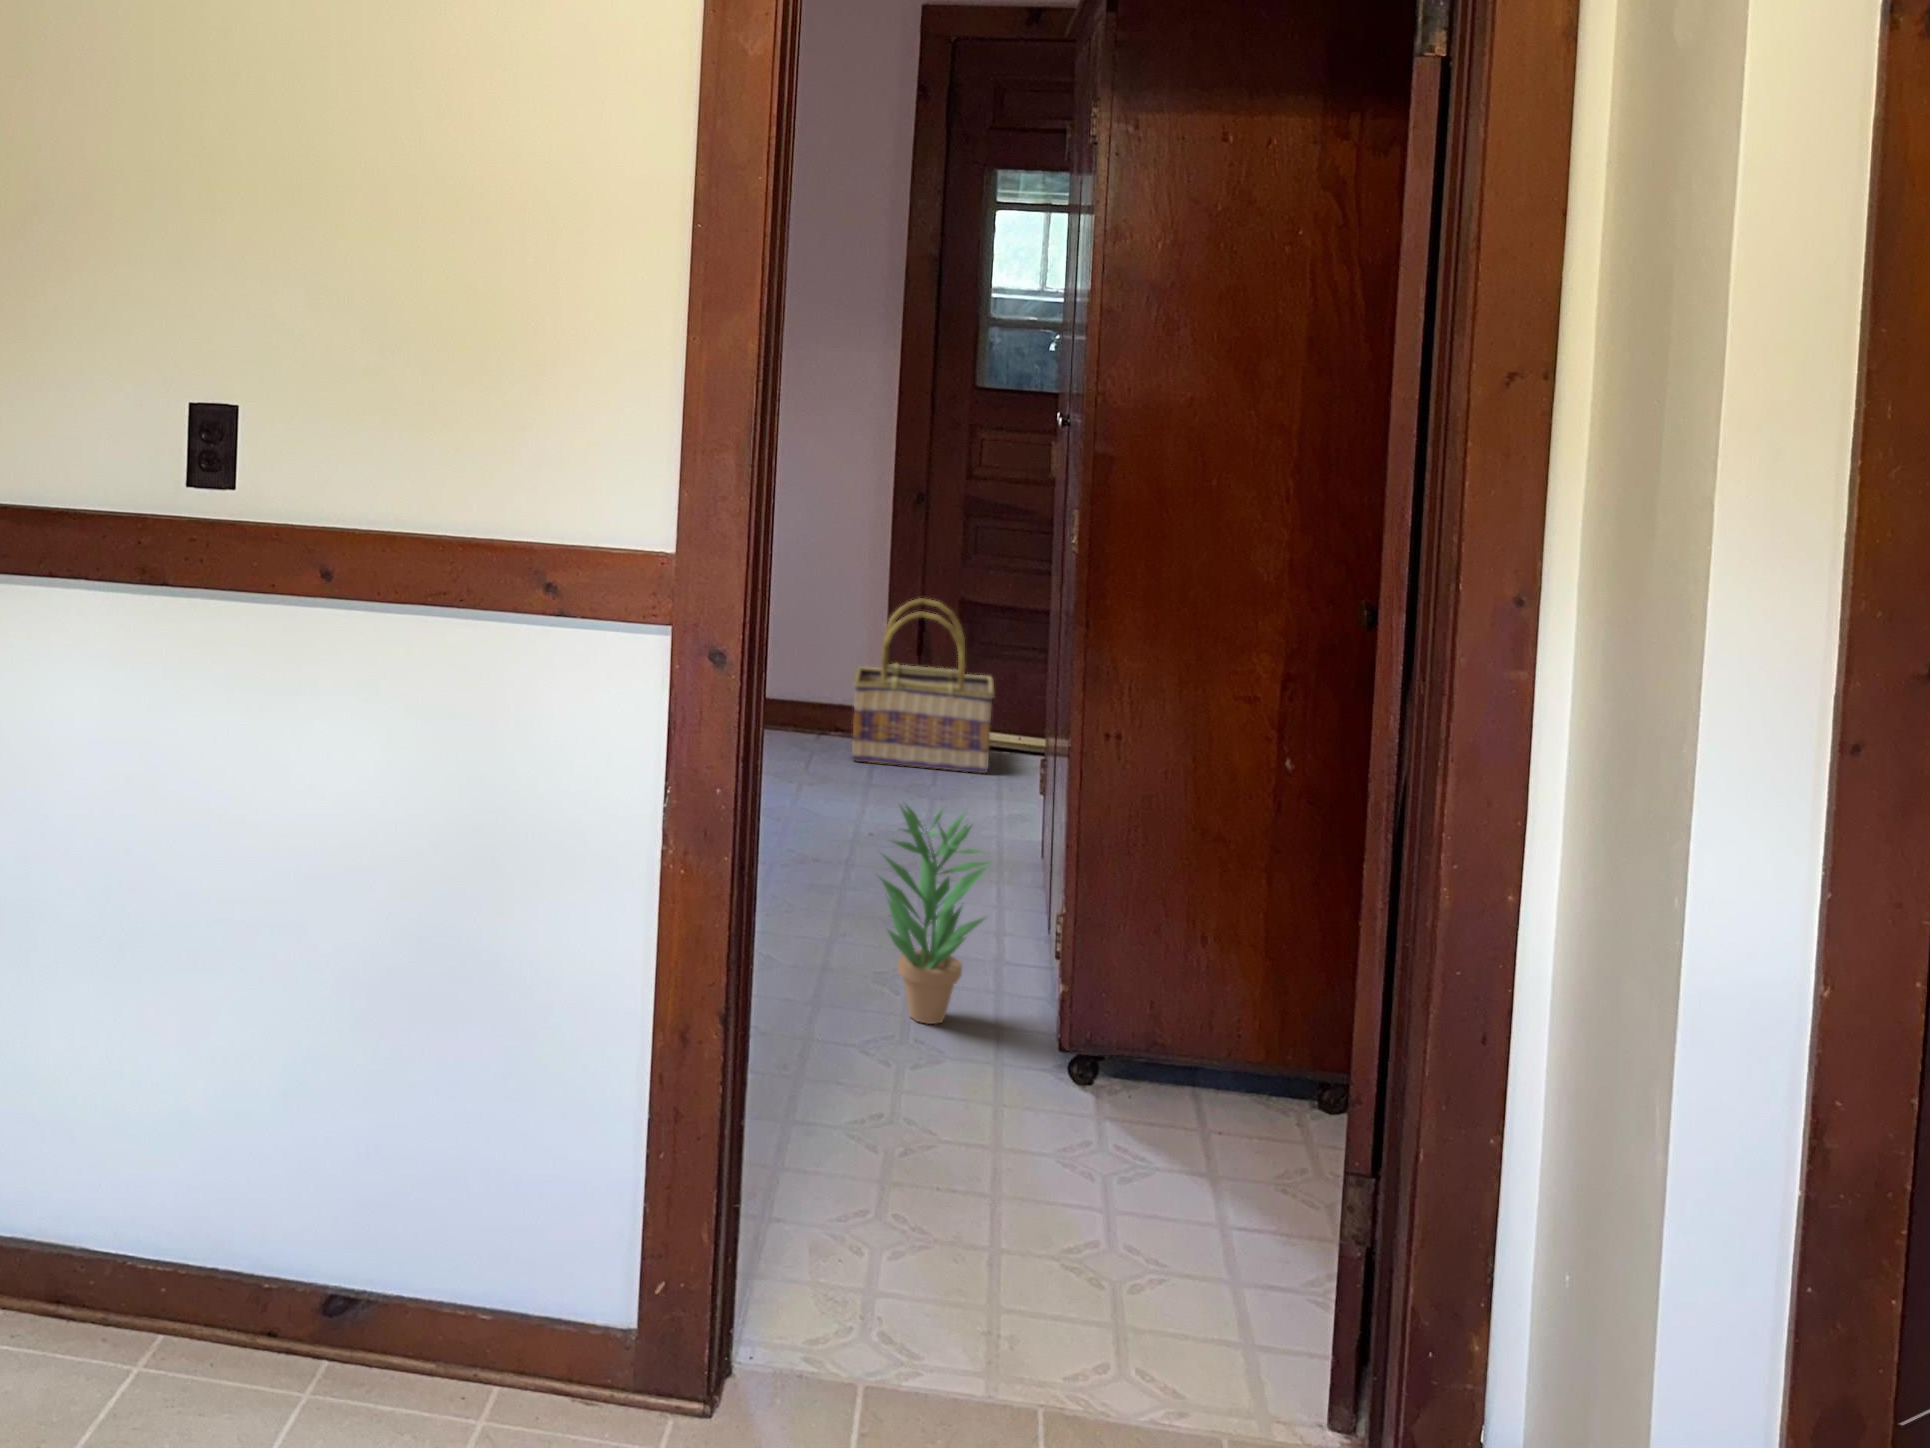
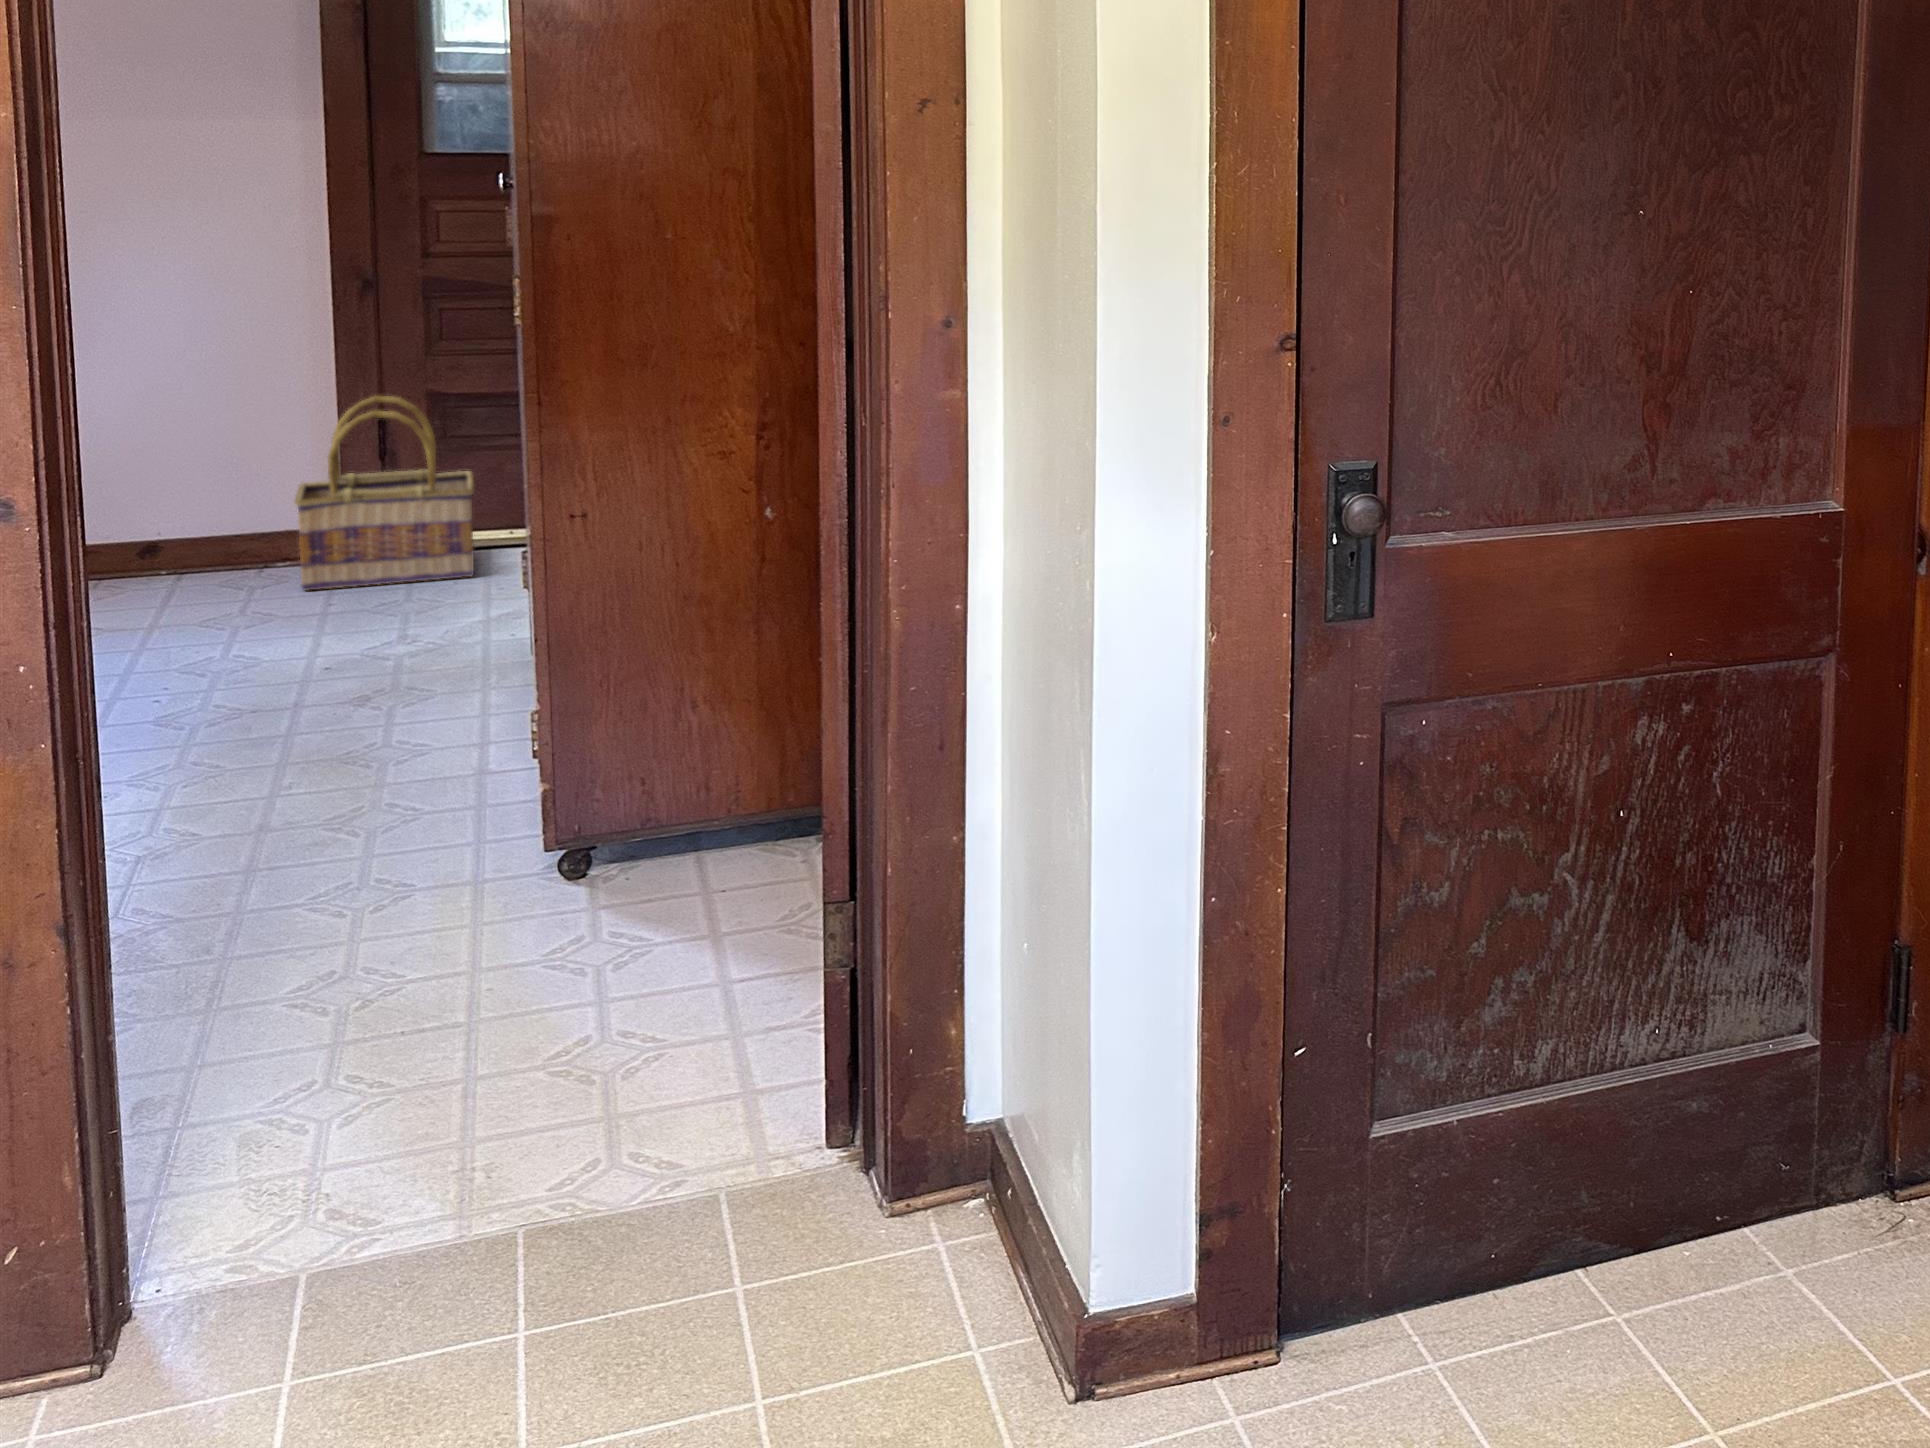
potted plant: present [880,806,993,1024] -> none [309,617,461,862]

